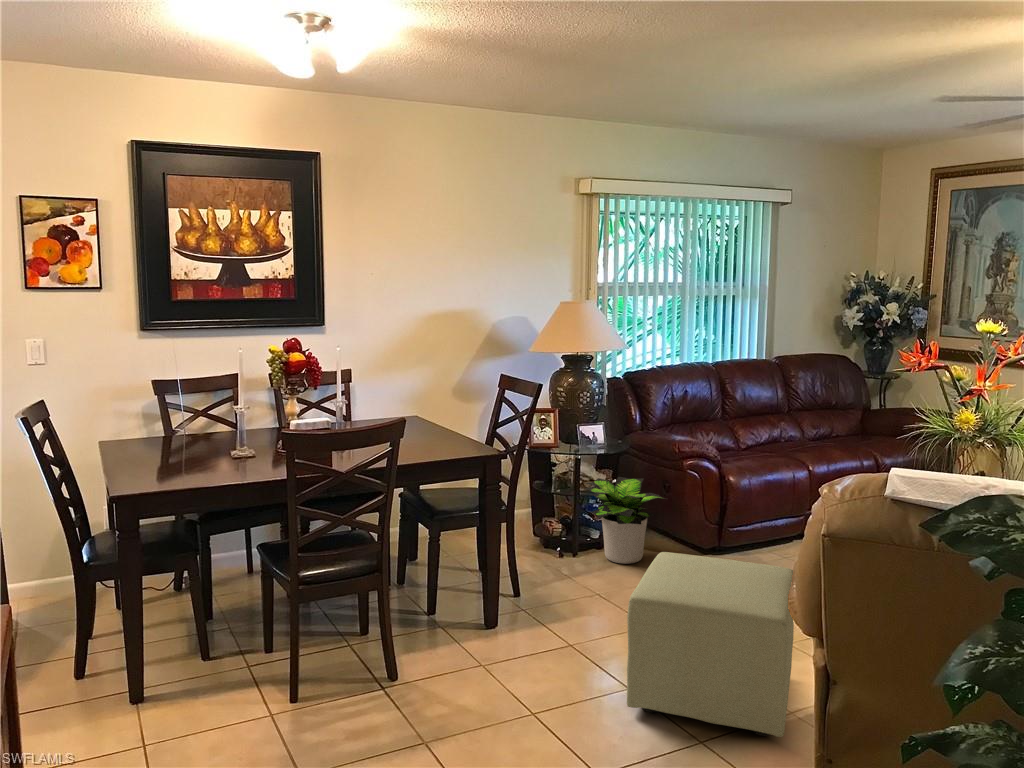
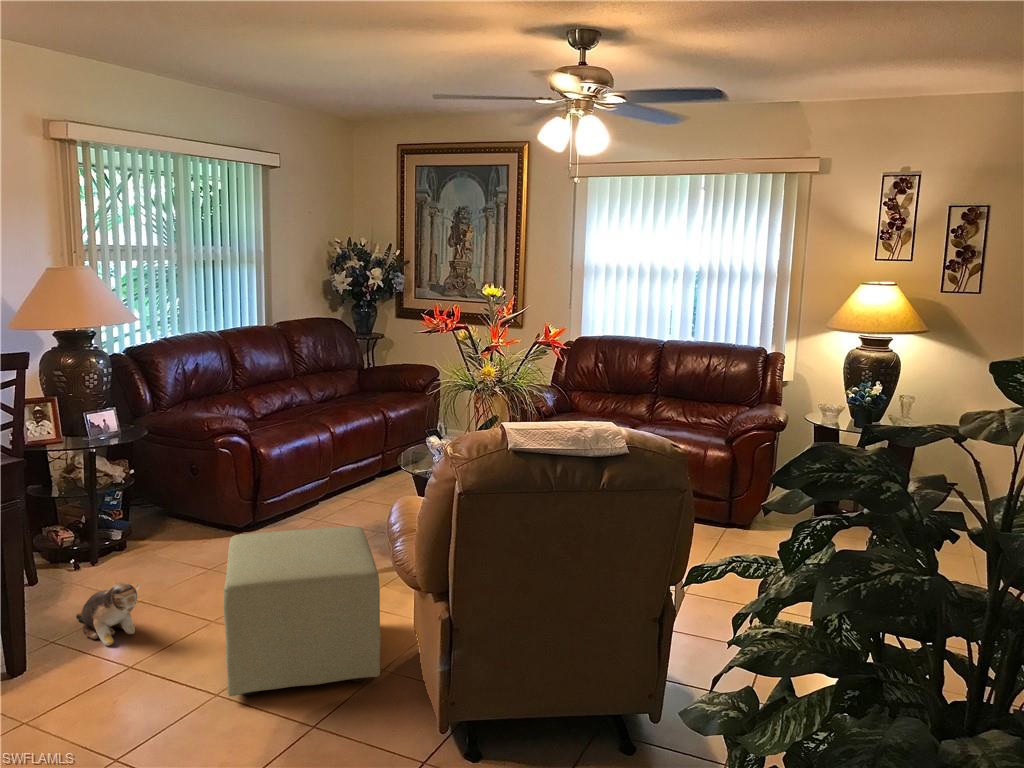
potted plant: present [585,477,662,564] -> none [98,463,205,559]
plush toy: none [539,574,582,629] -> present [76,582,141,645]

